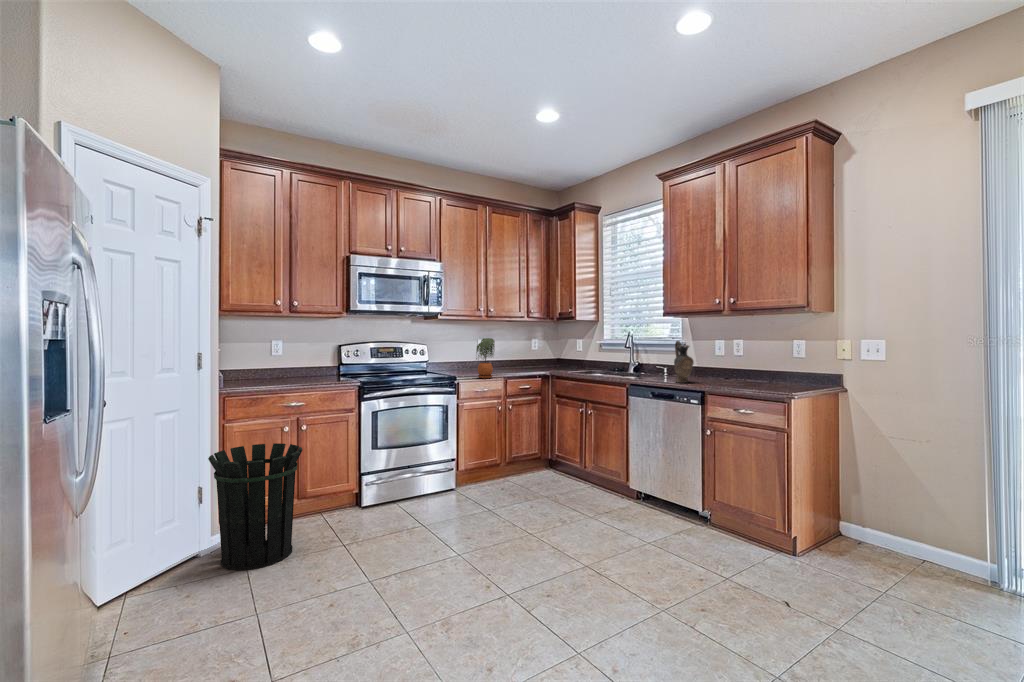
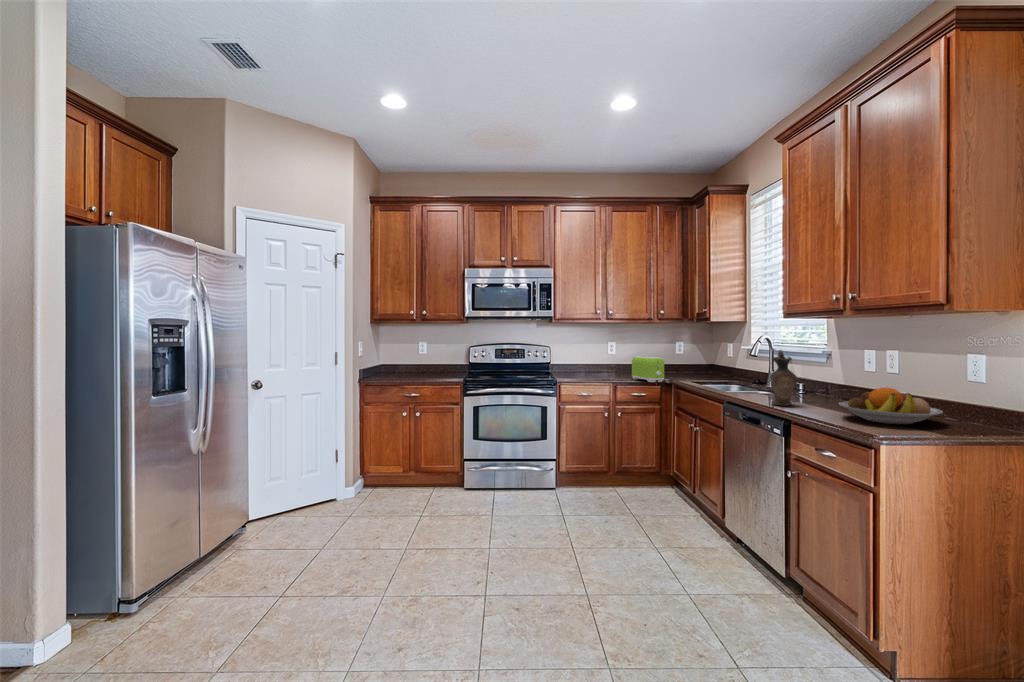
potted plant: present [476,338,495,378] -> none [580,342,603,383]
toaster: none [515,351,548,375] -> present [632,356,664,382]
fruit bowl: none [732,363,792,387] -> present [839,388,942,424]
waste bin: present [208,443,302,570] -> none [328,424,395,518]

